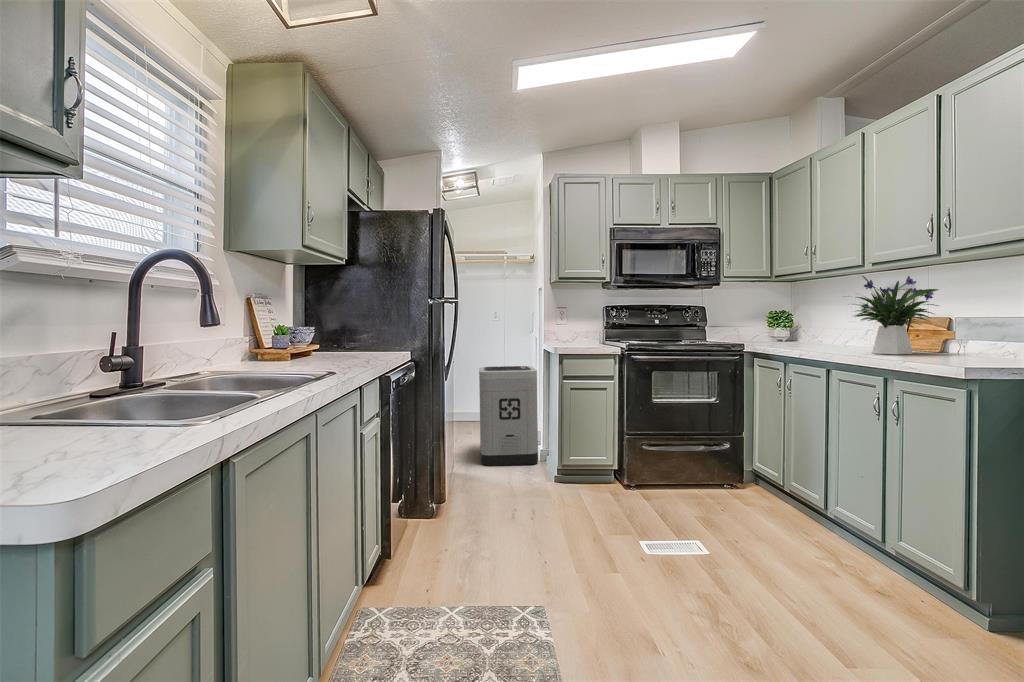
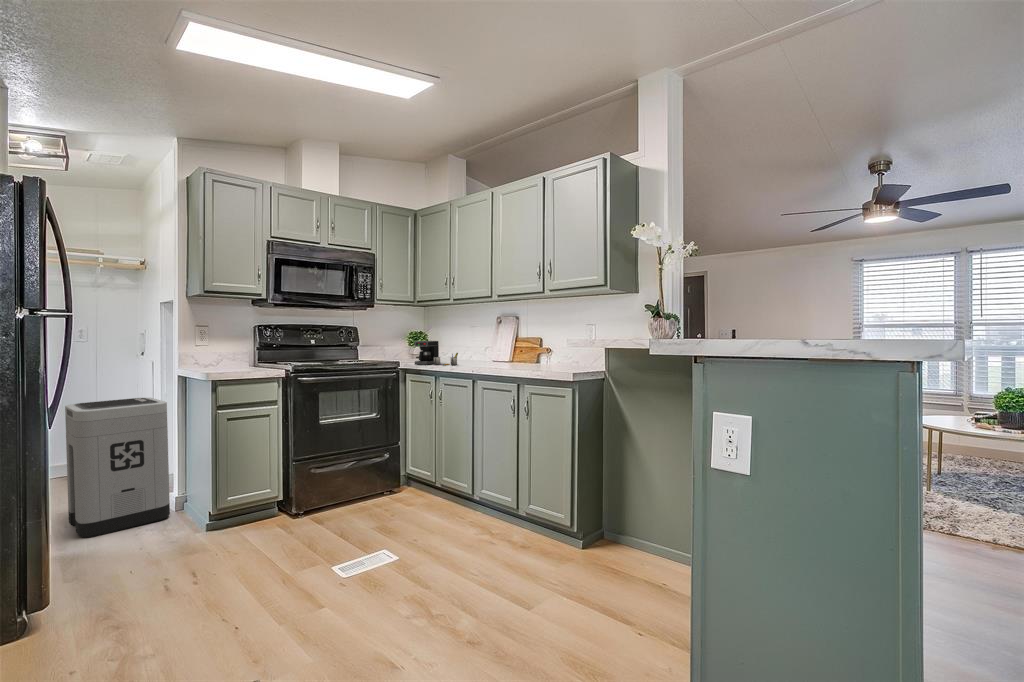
flower arrangement: present [854,276,938,354] -> none [479,308,537,368]
coffee maker: none [762,321,818,349] -> present [414,341,458,365]

